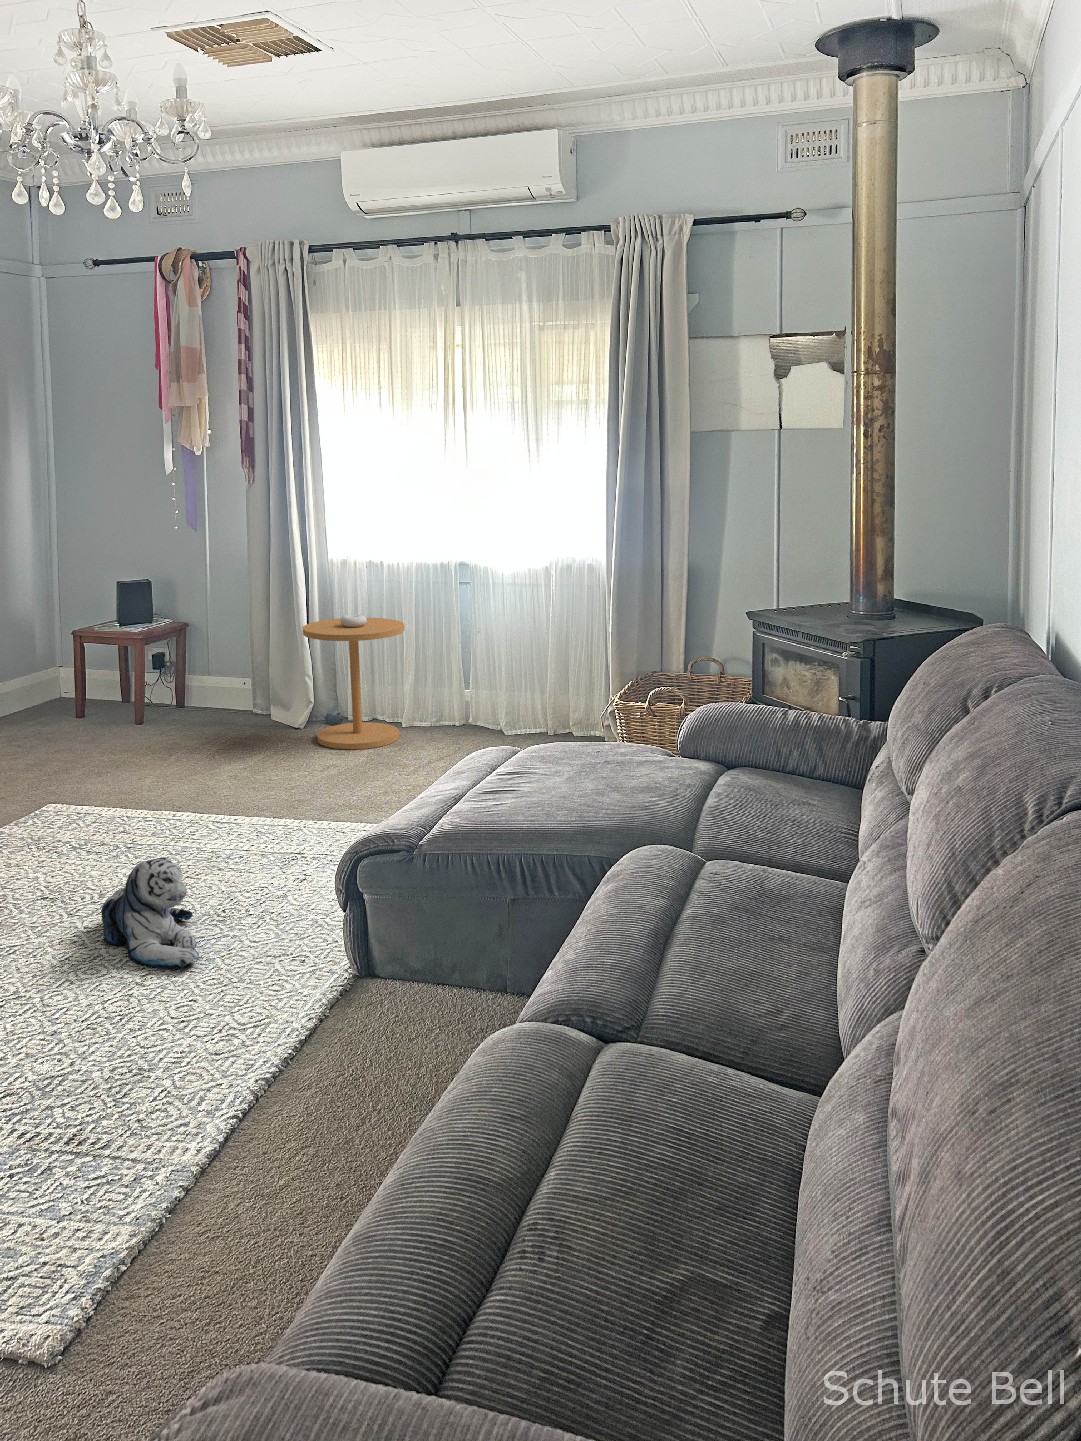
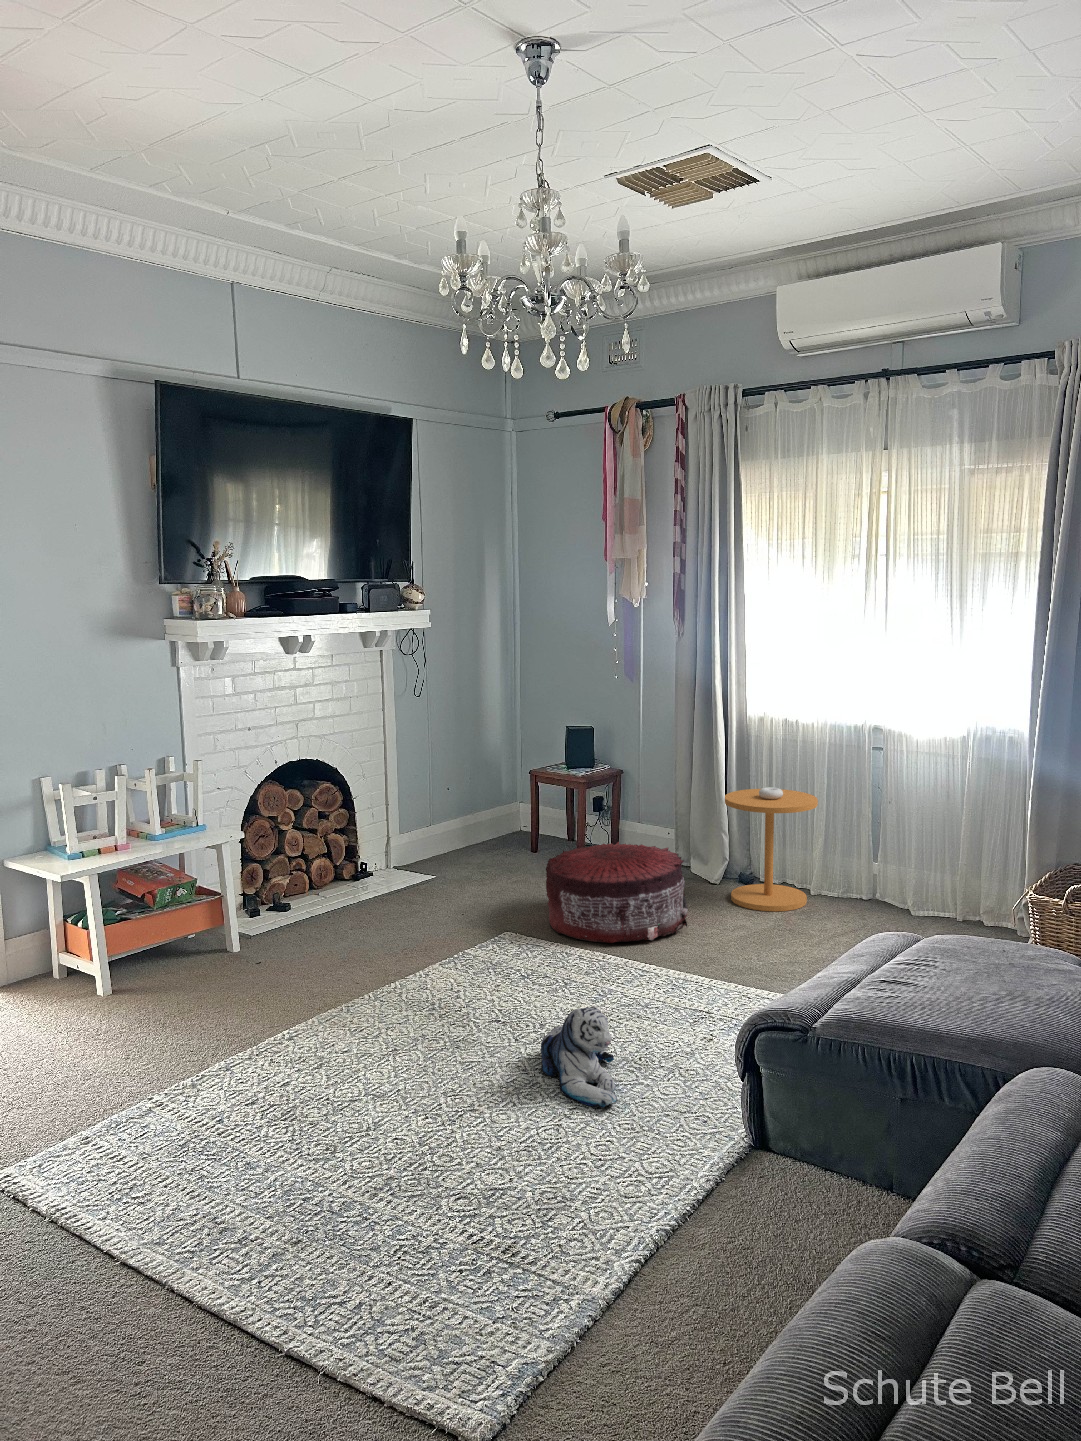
pouf: none [95,686,270,799] -> present [546,842,688,943]

